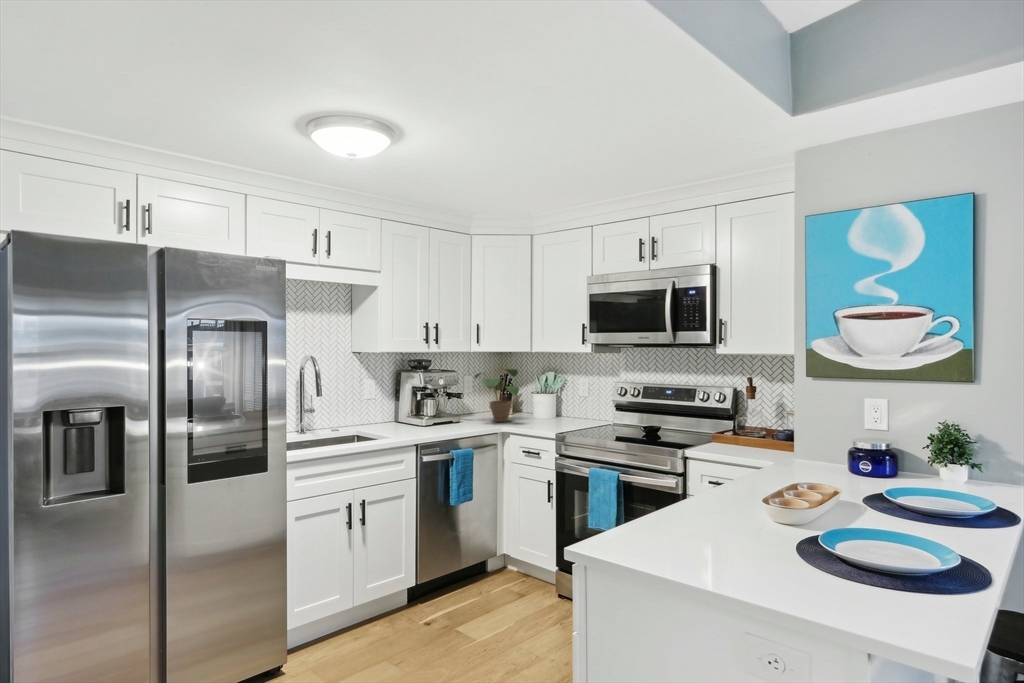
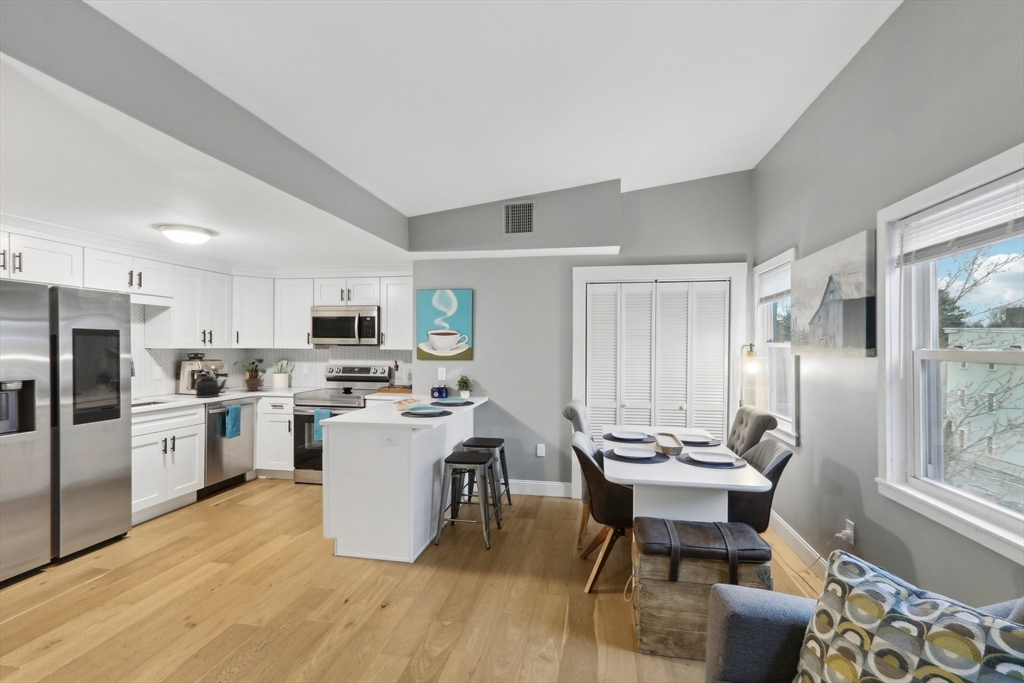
kettle: none [412,385,458,432] -> present [196,371,226,398]

